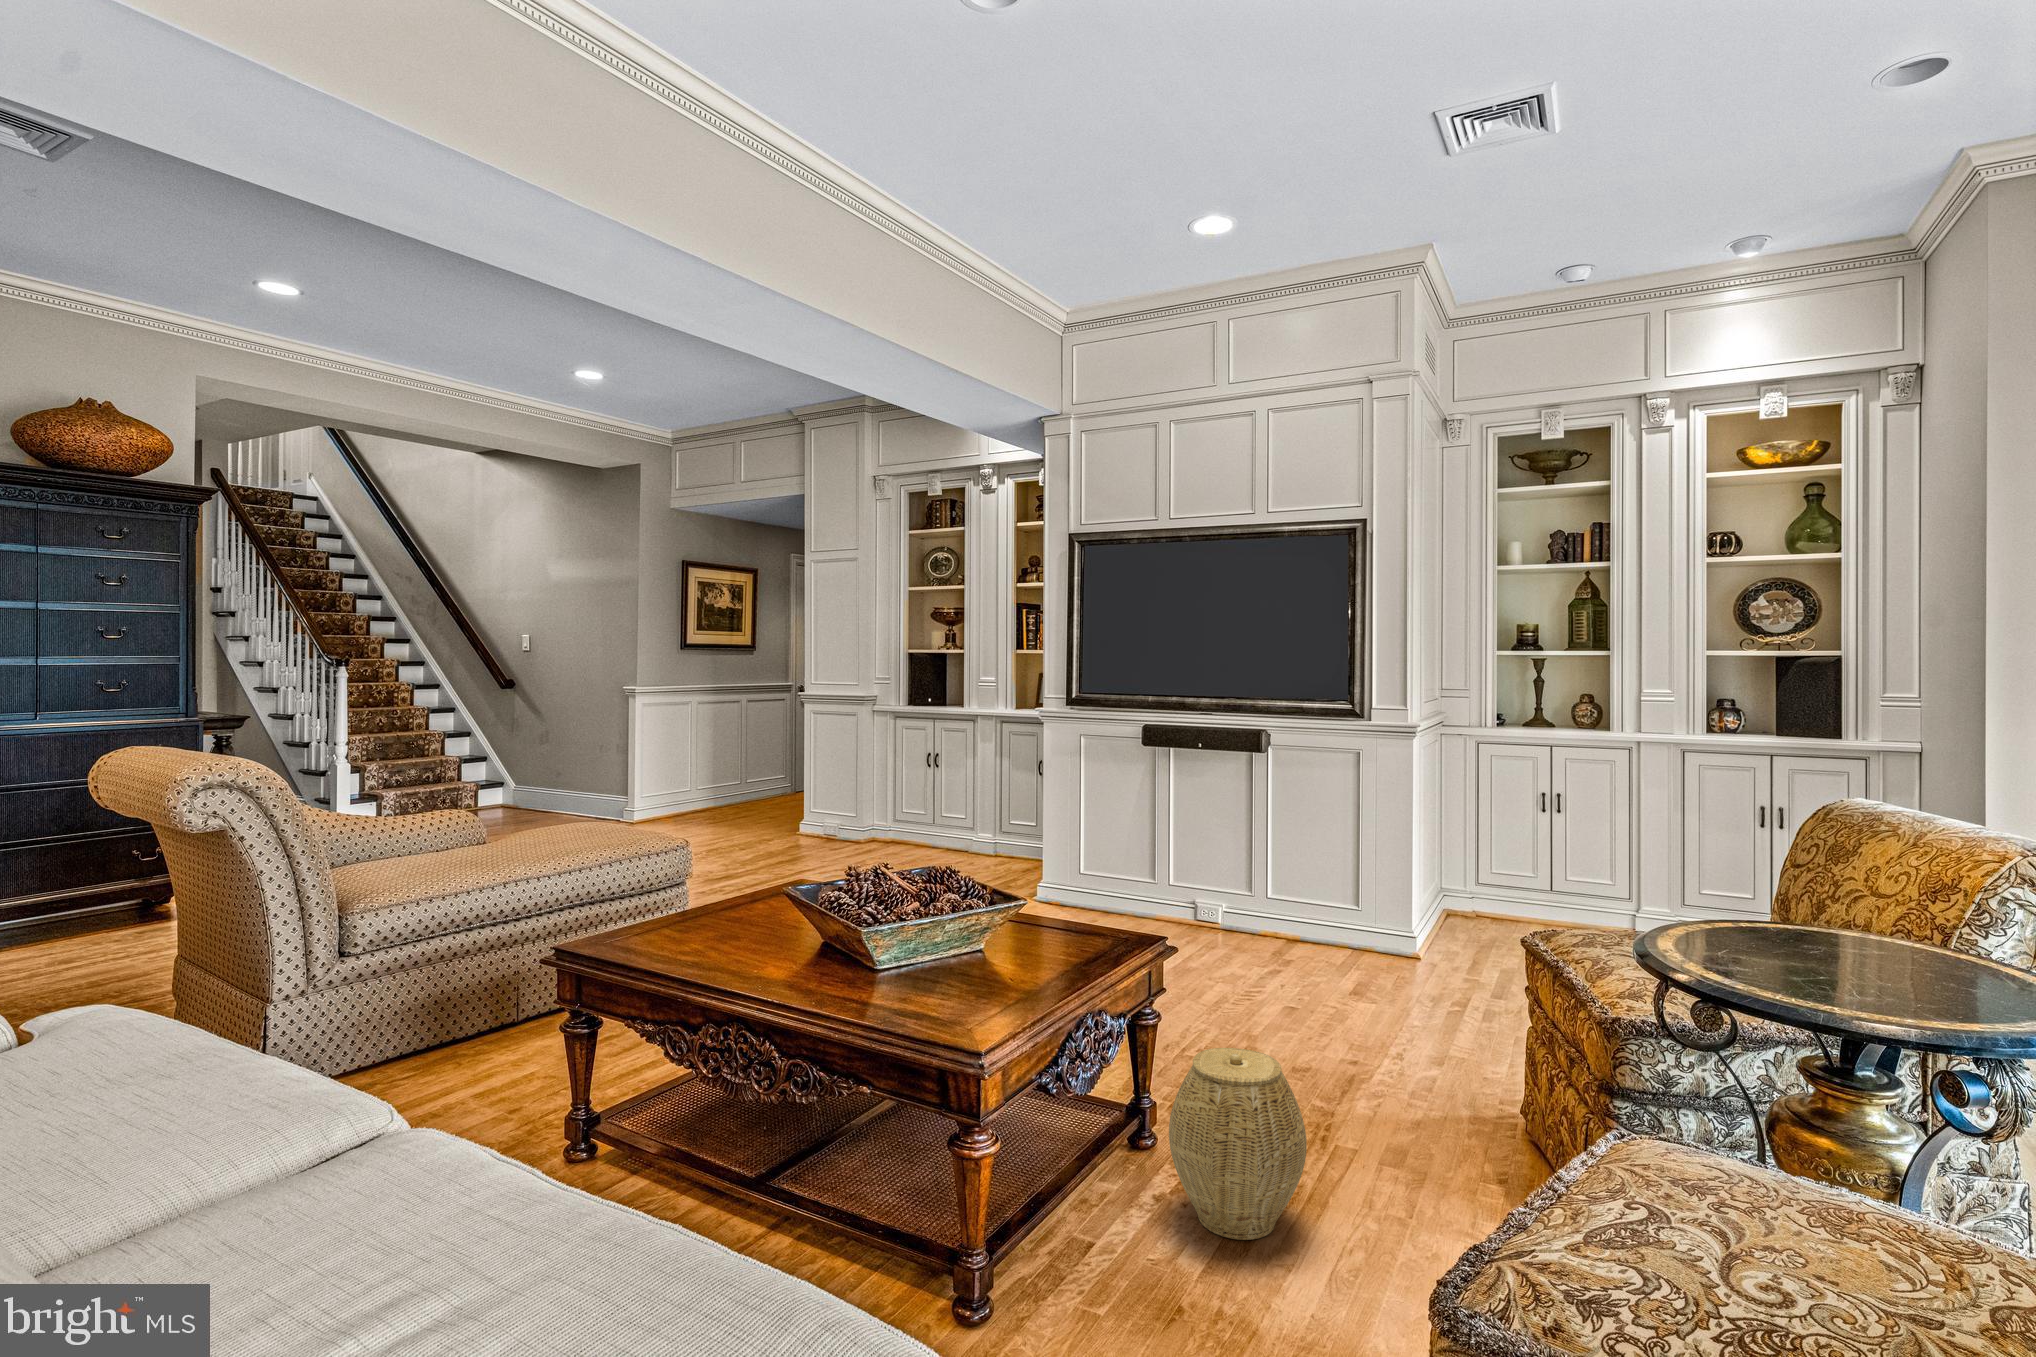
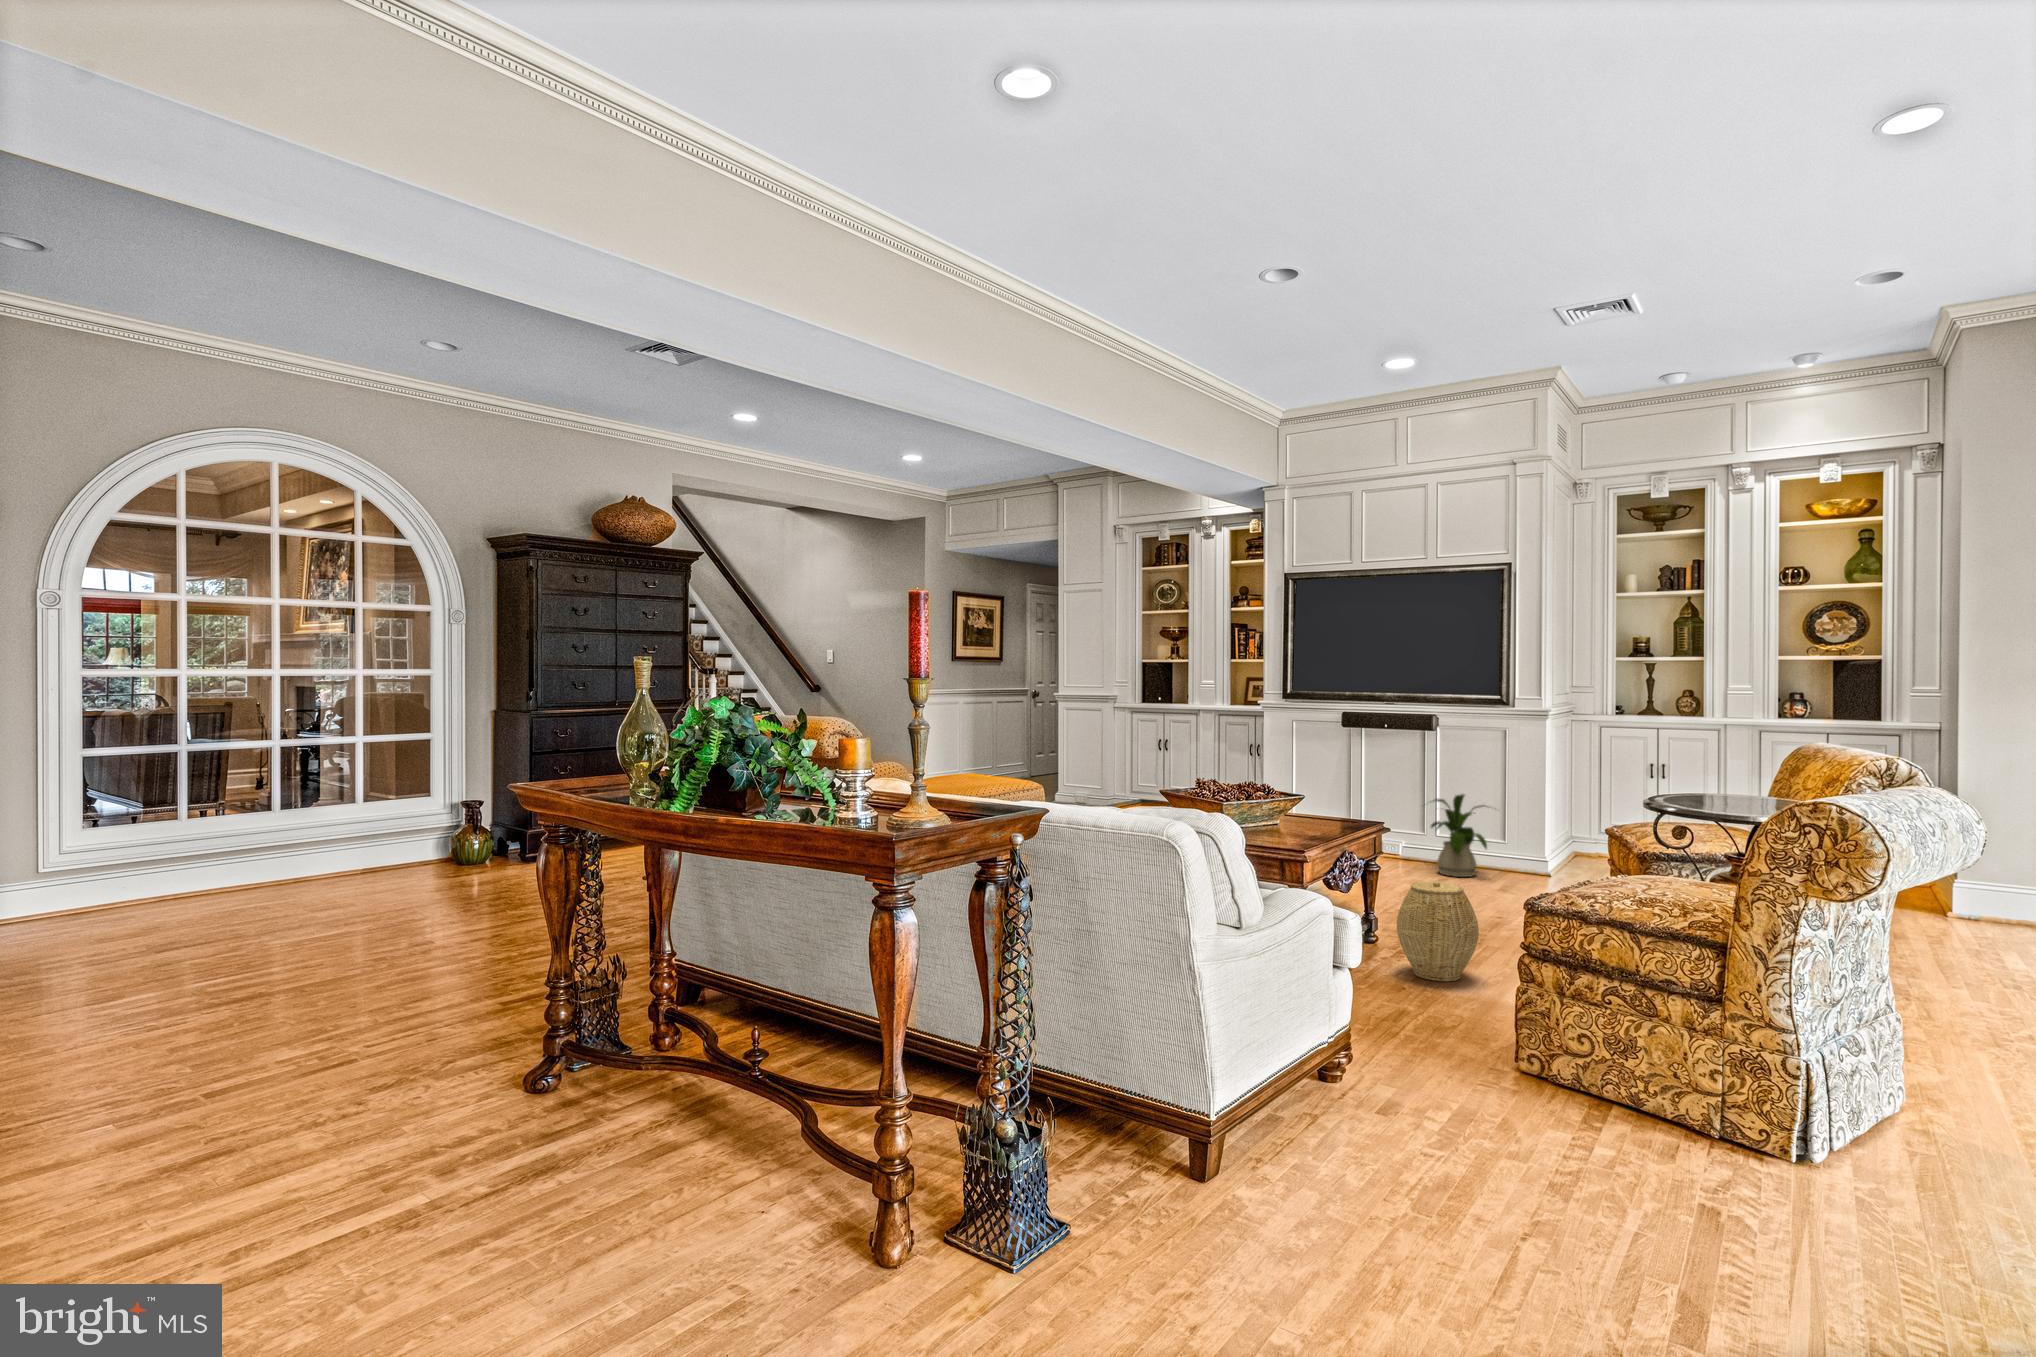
house plant: none [1244,843,1350,958] -> present [1431,794,1491,877]

